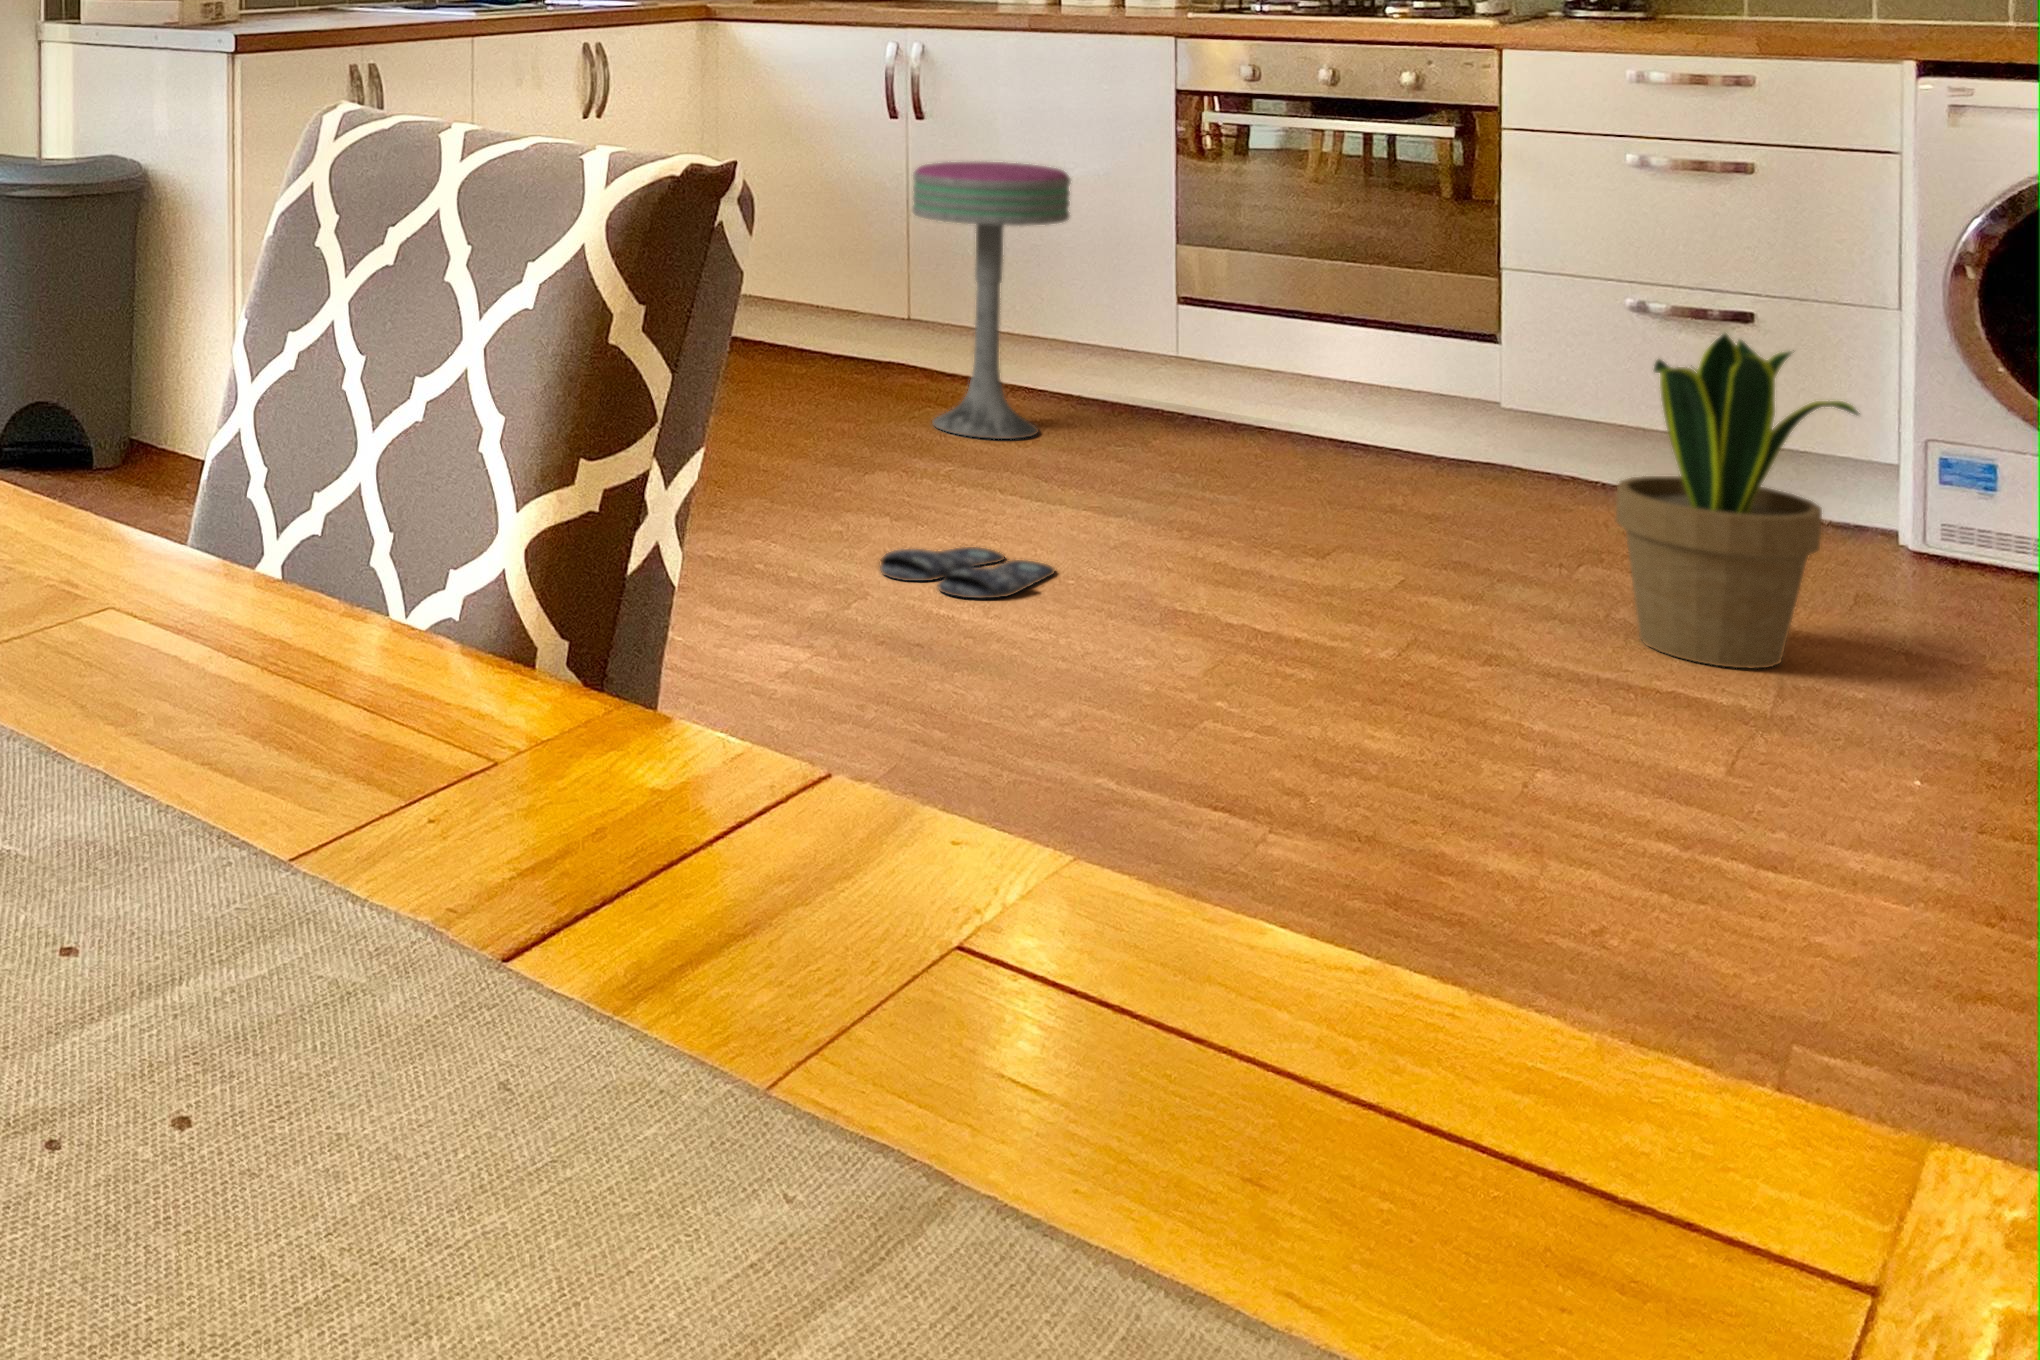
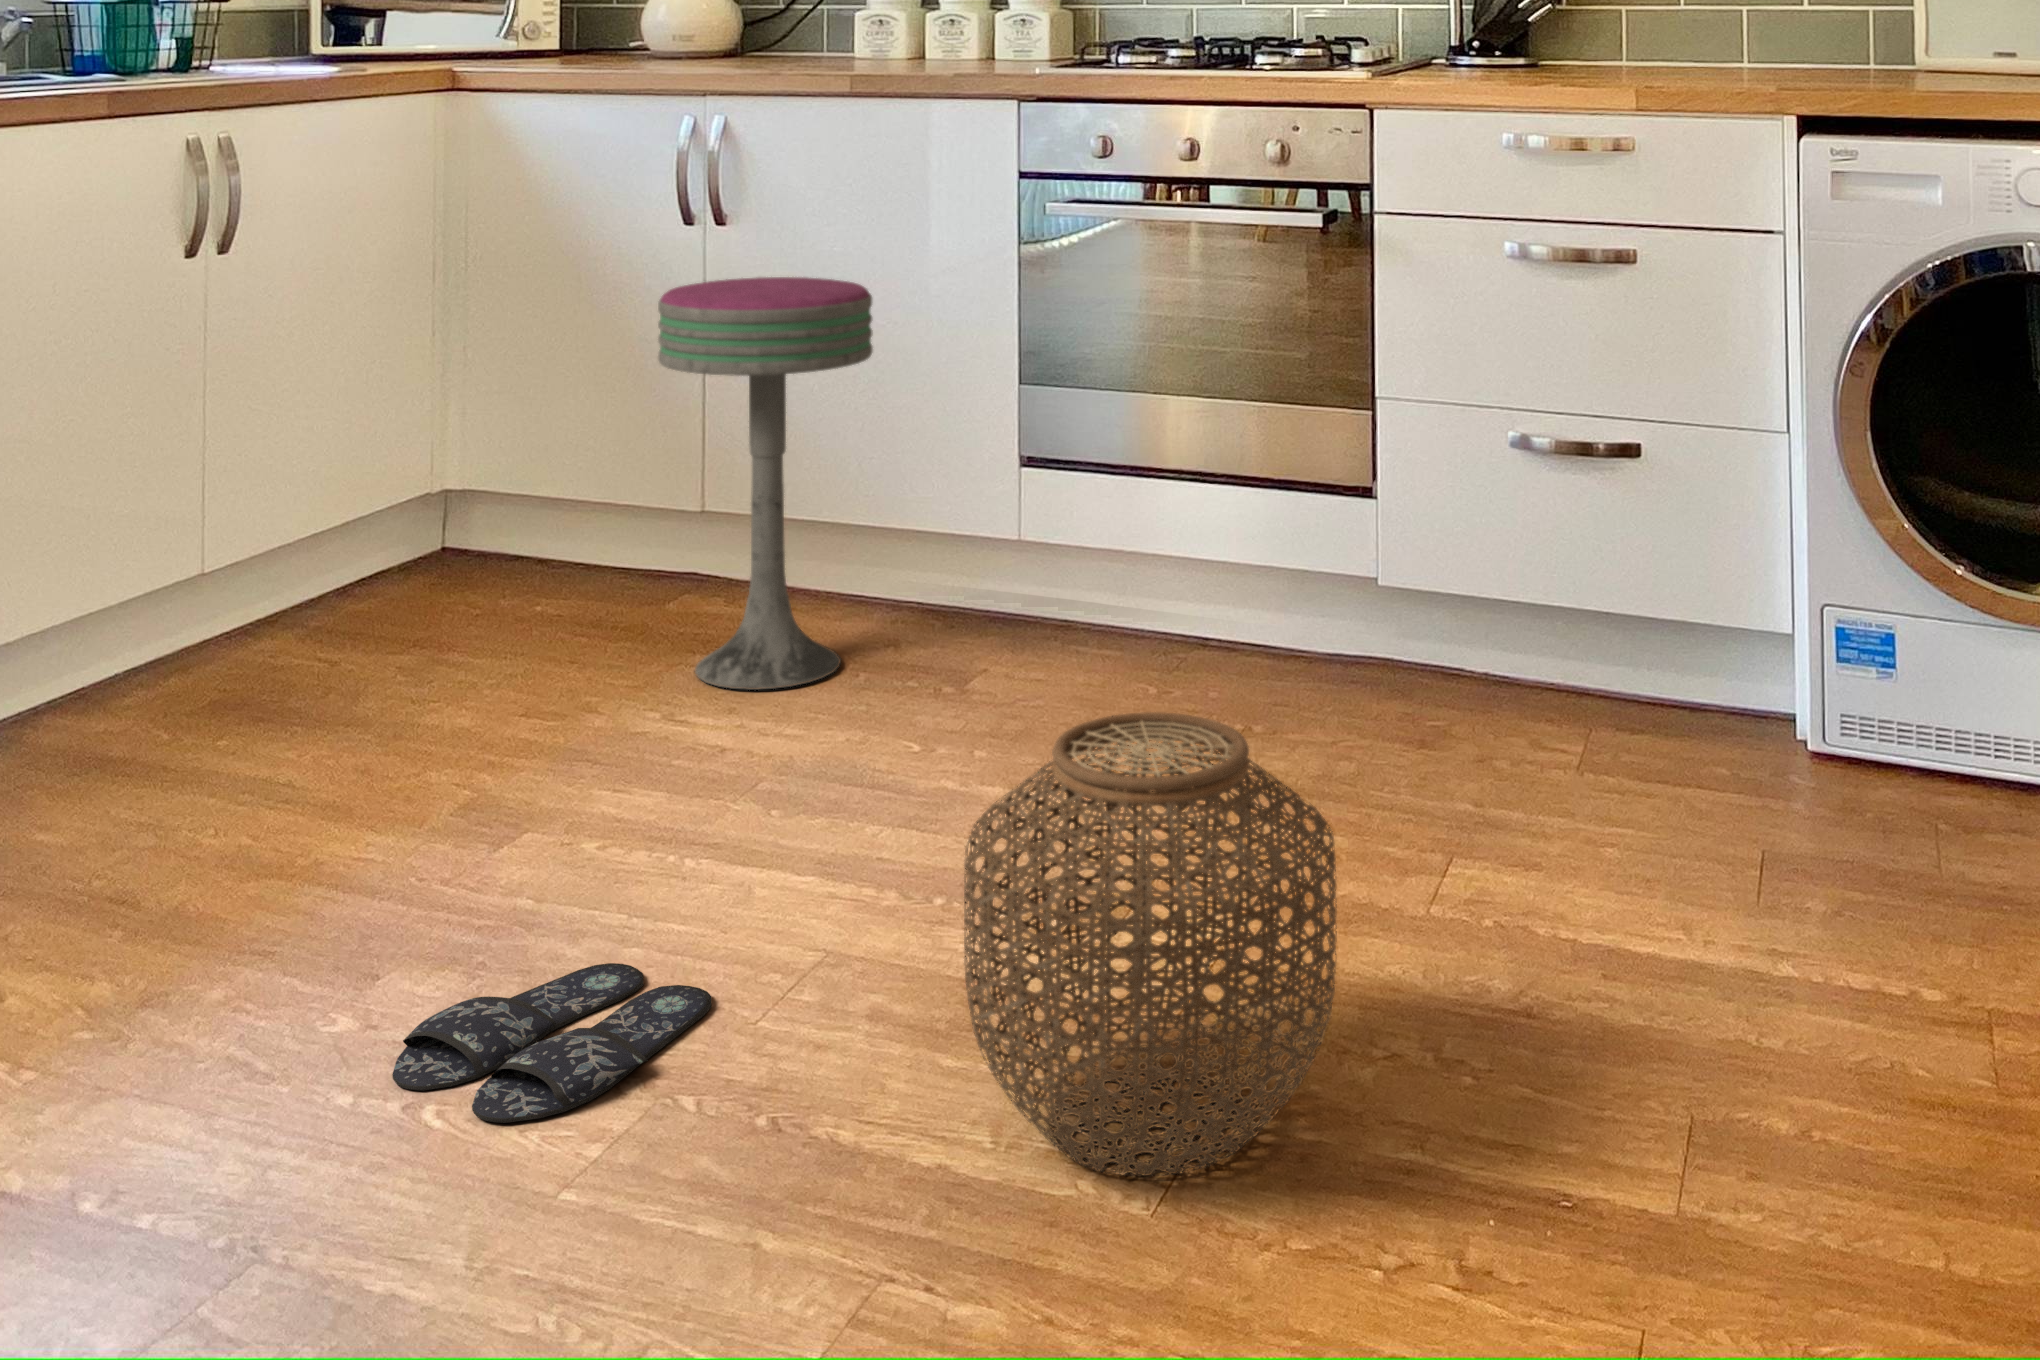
potted plant: present [1616,334,1860,669] -> none [1486,525,1770,1043]
woven basket: none [1253,416,1515,670] -> present [964,712,1337,1176]

